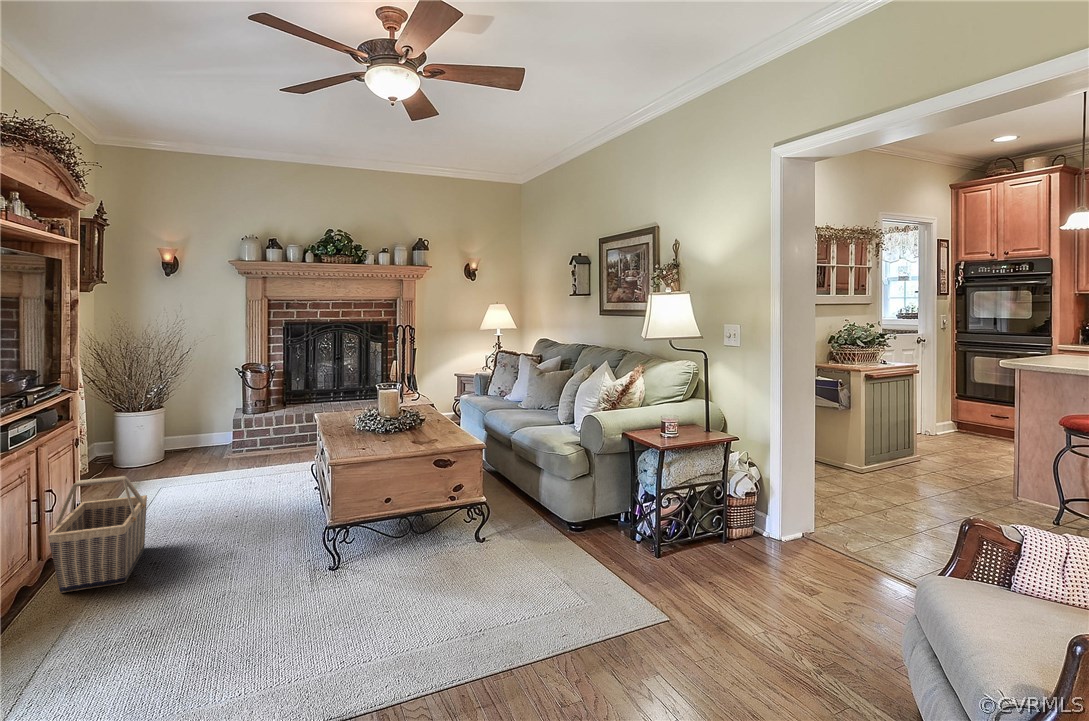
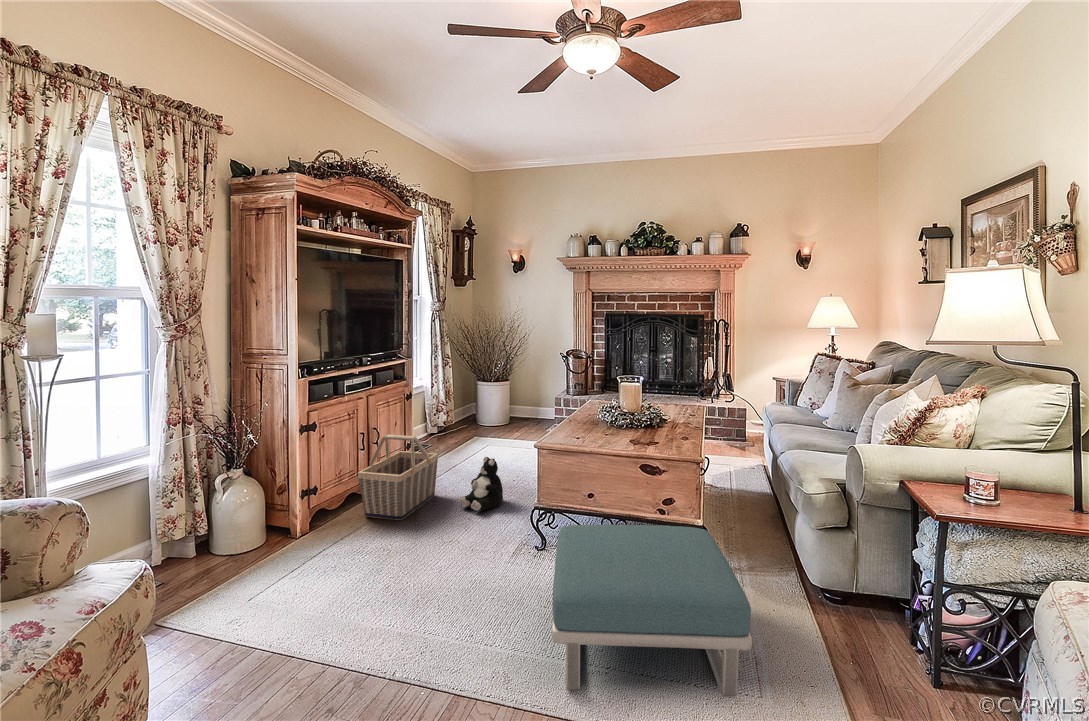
plush toy: none [195,486,249,549] -> present [458,457,503,511]
footstool: none [385,499,580,649] -> present [552,525,752,697]

